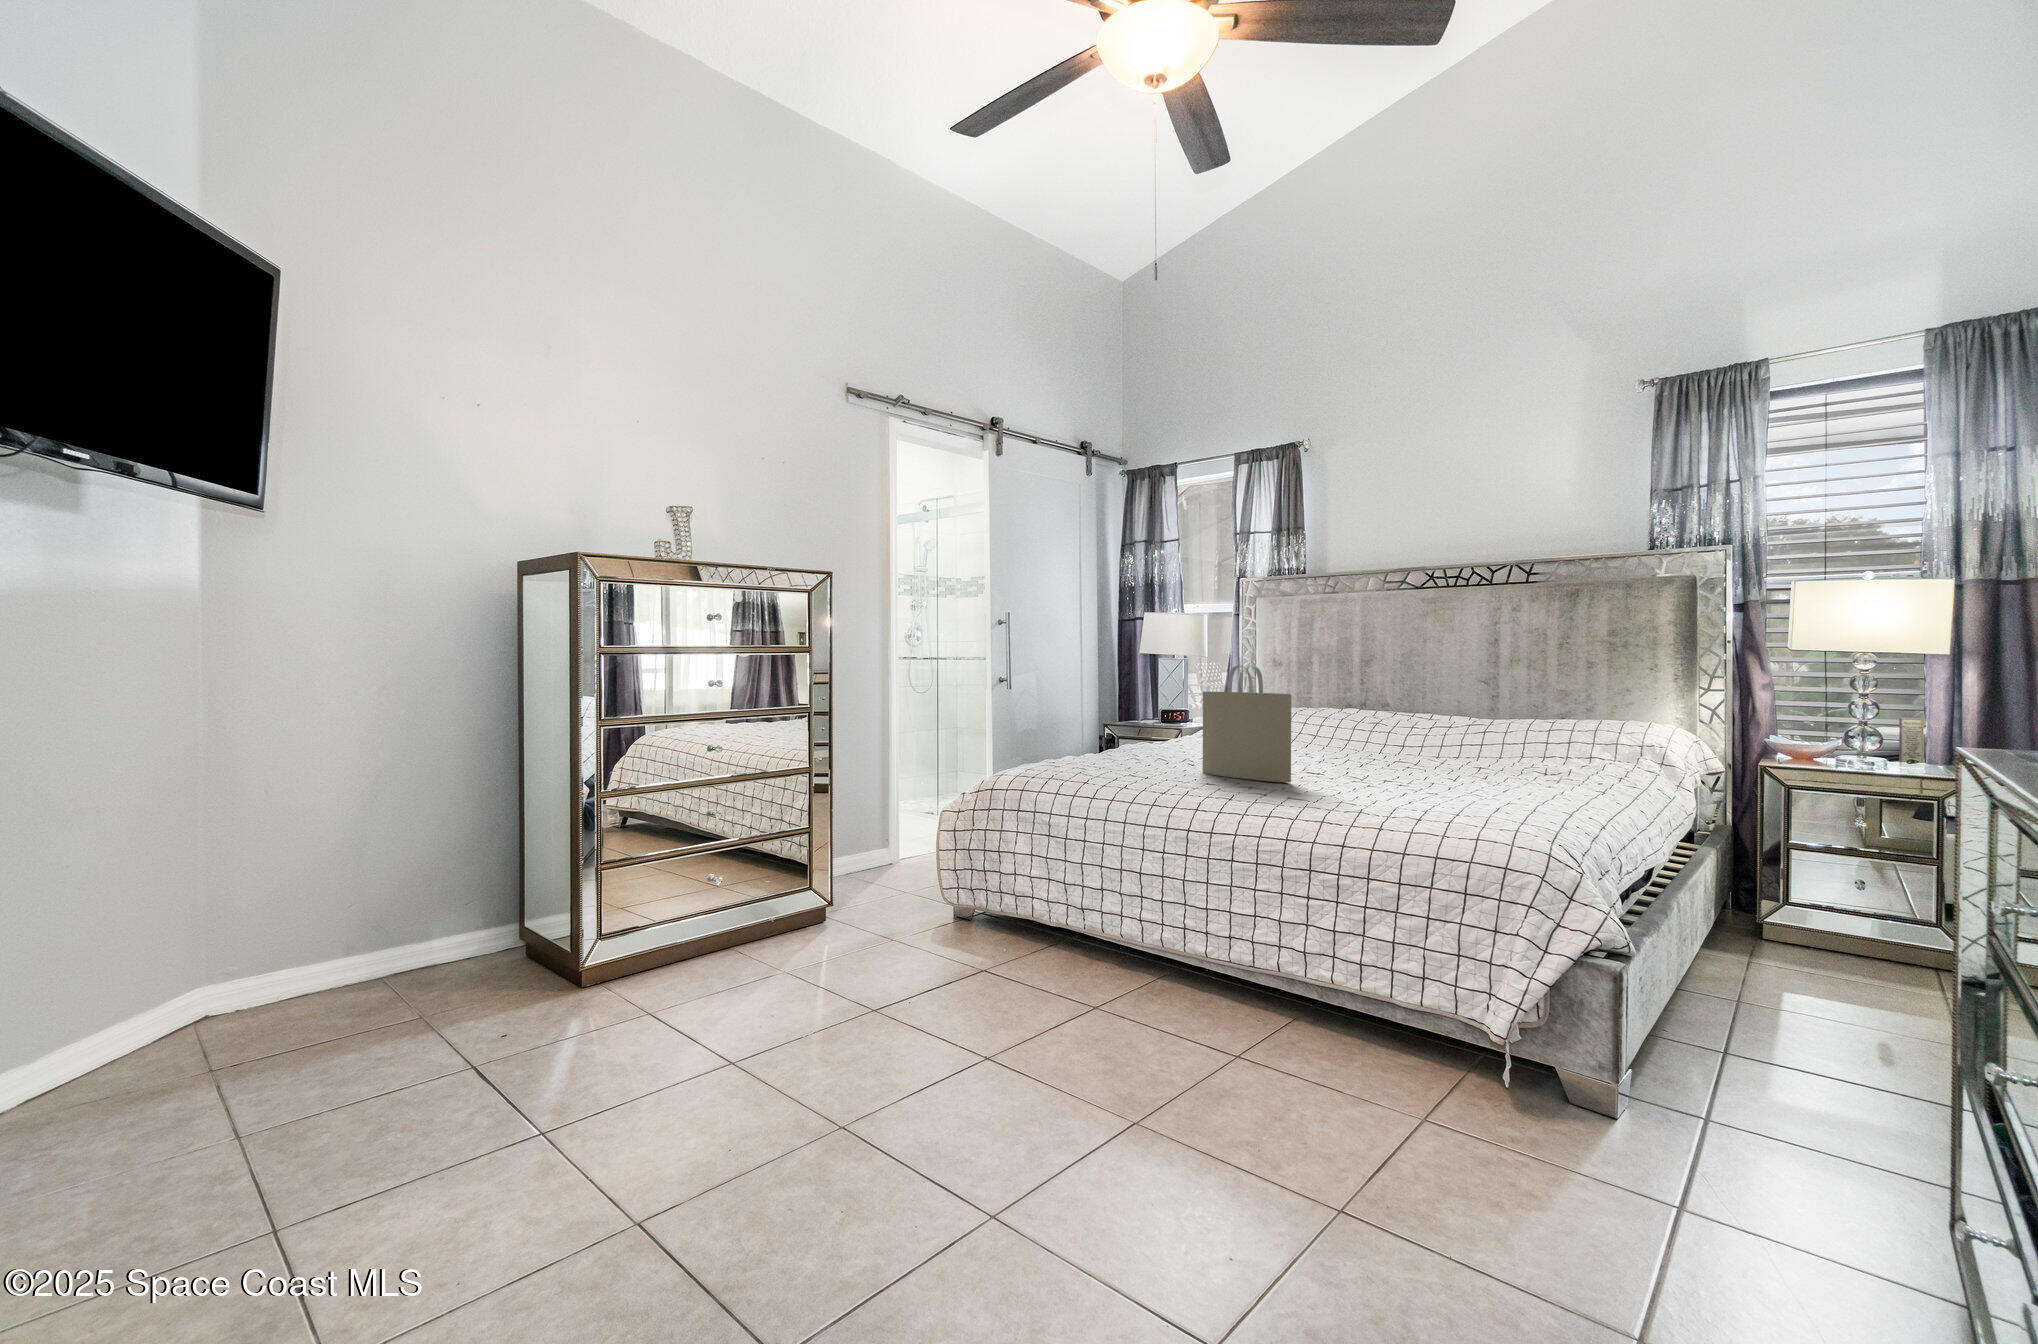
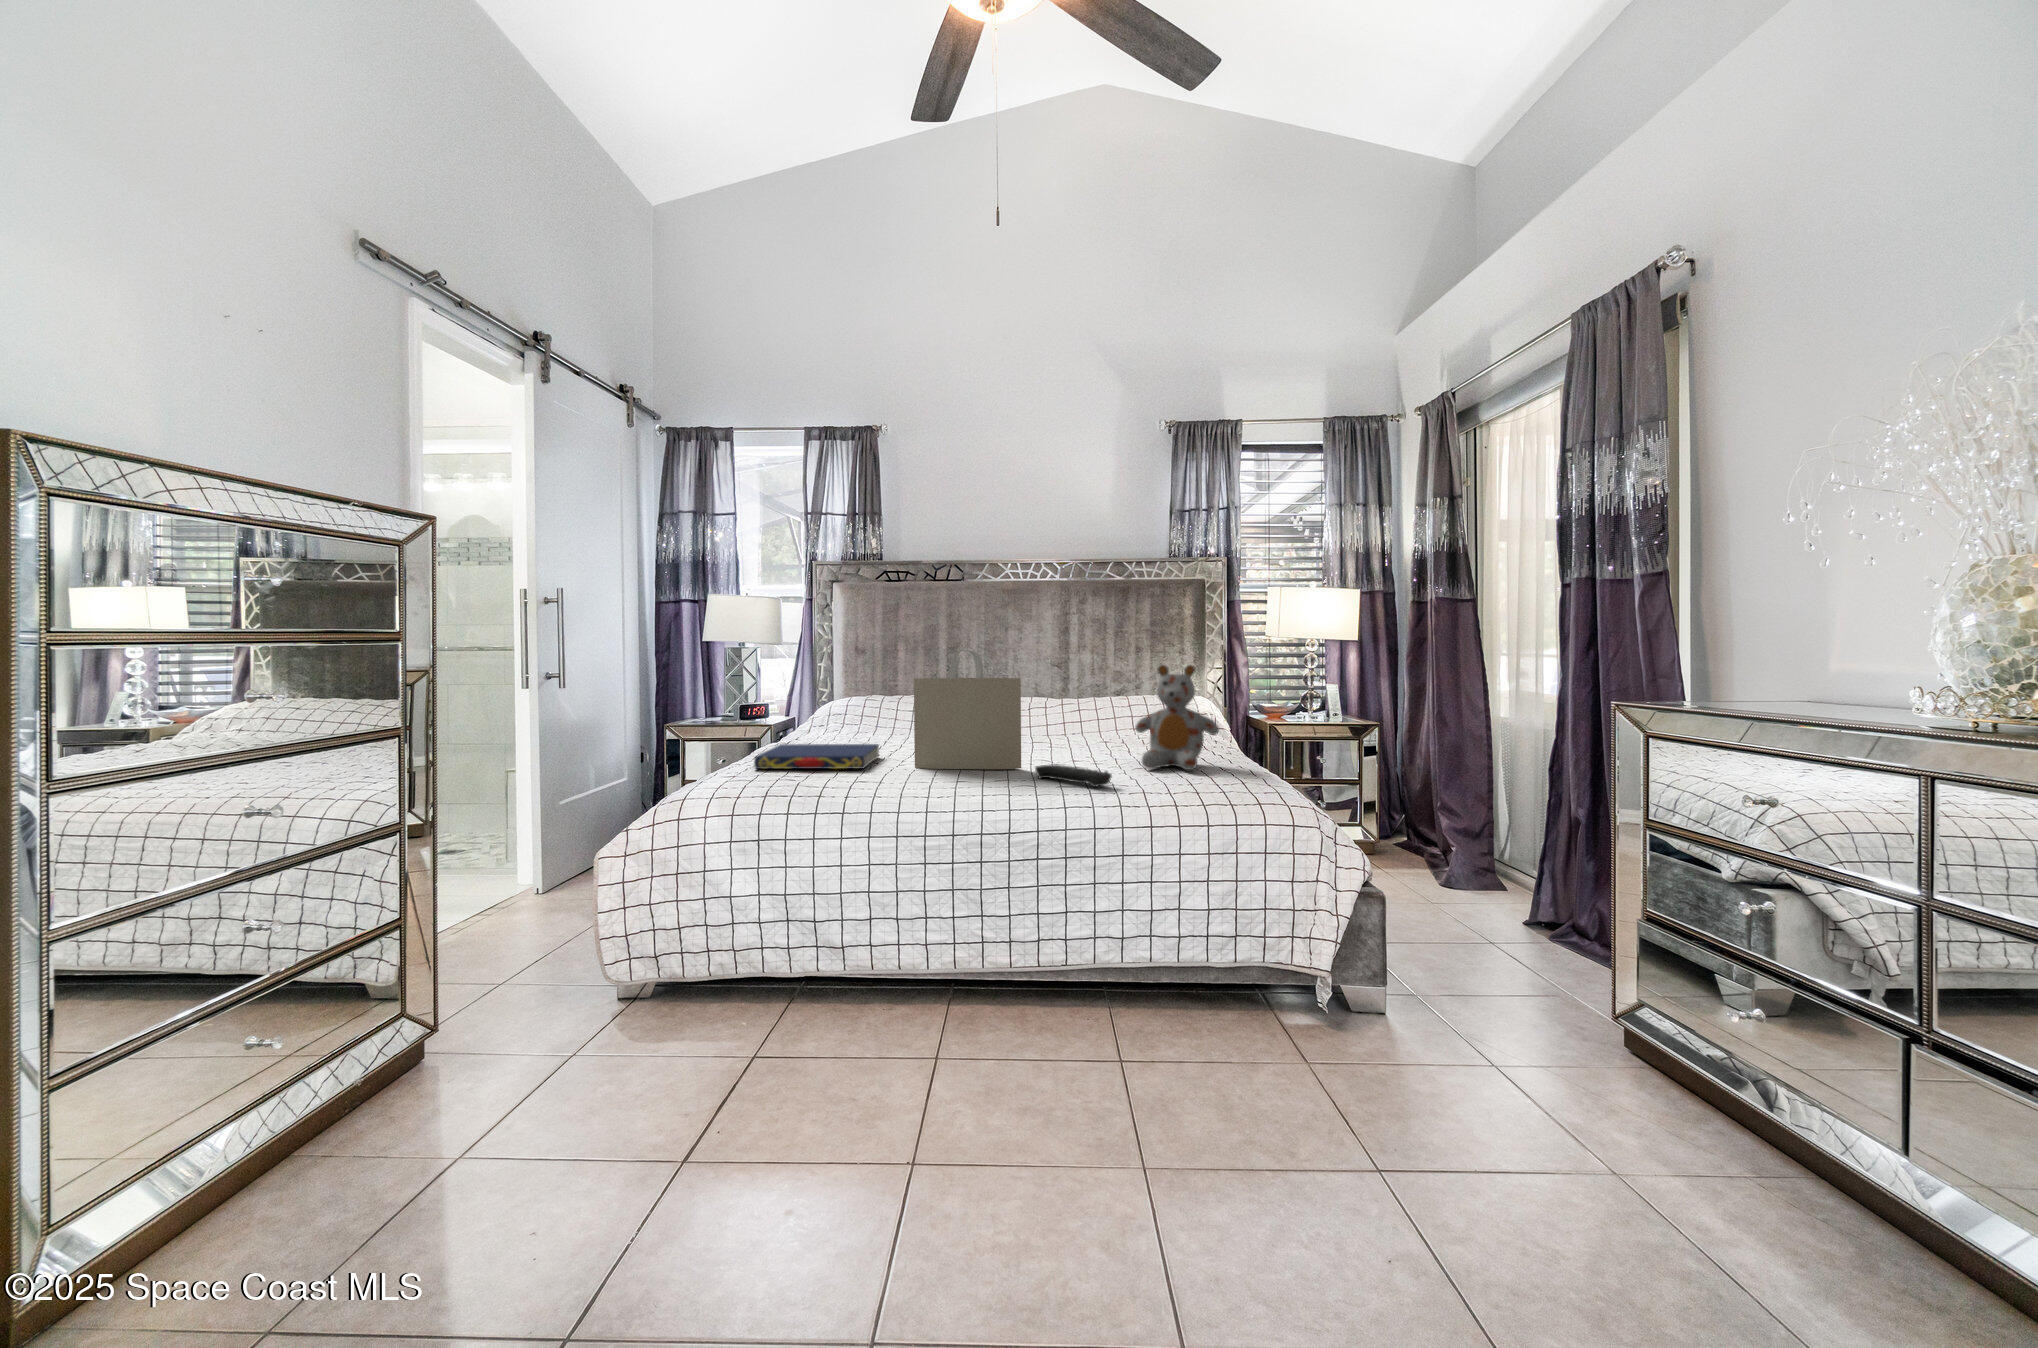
stuffed bear: none [1413,685,1517,803] -> present [1135,664,1219,771]
book: none [1080,744,1195,769] -> present [754,744,879,769]
remote control: none [1283,780,1333,804] -> present [1035,765,1112,787]

